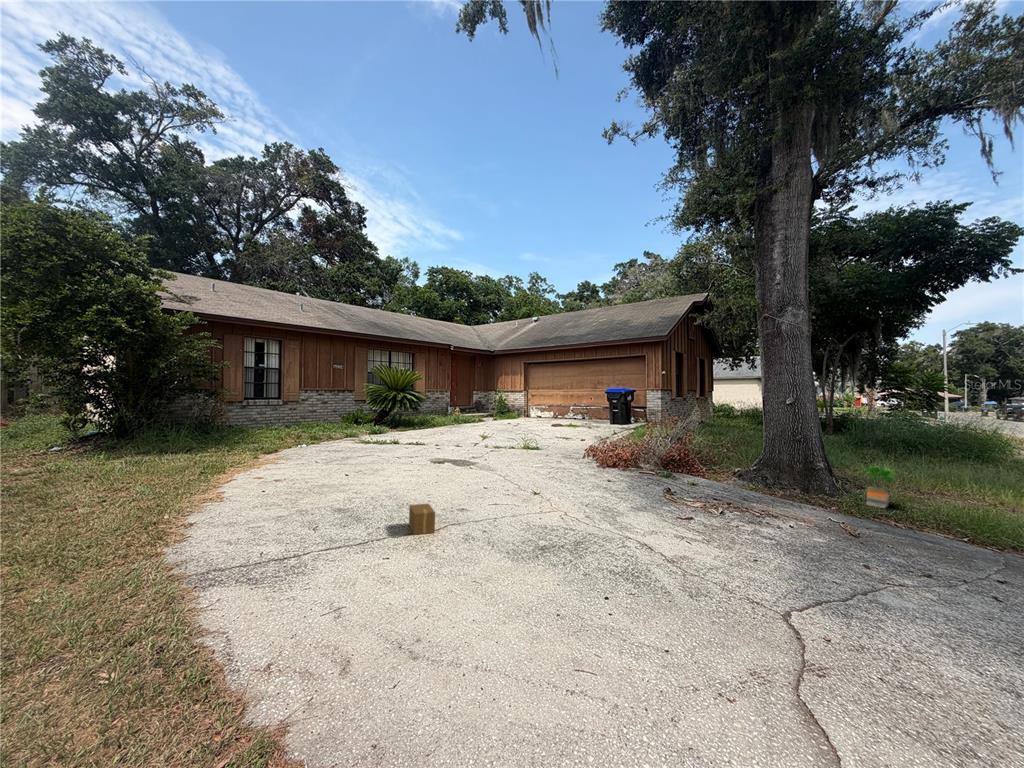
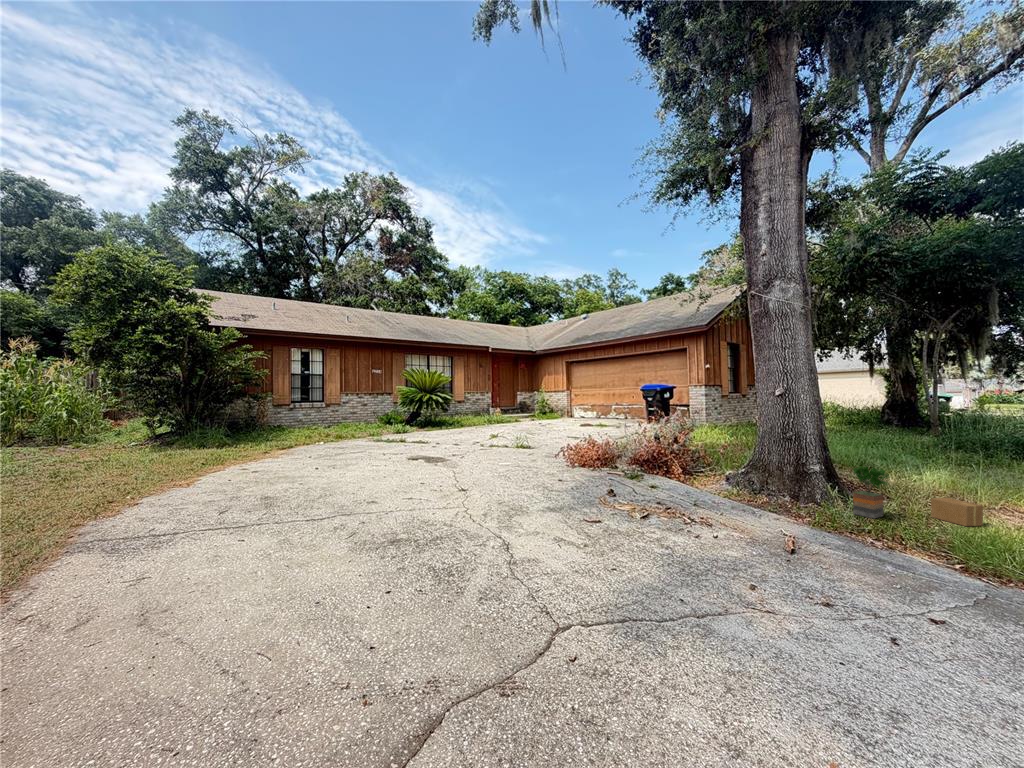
cardboard box: present [409,504,435,535] -> present [931,498,983,526]

